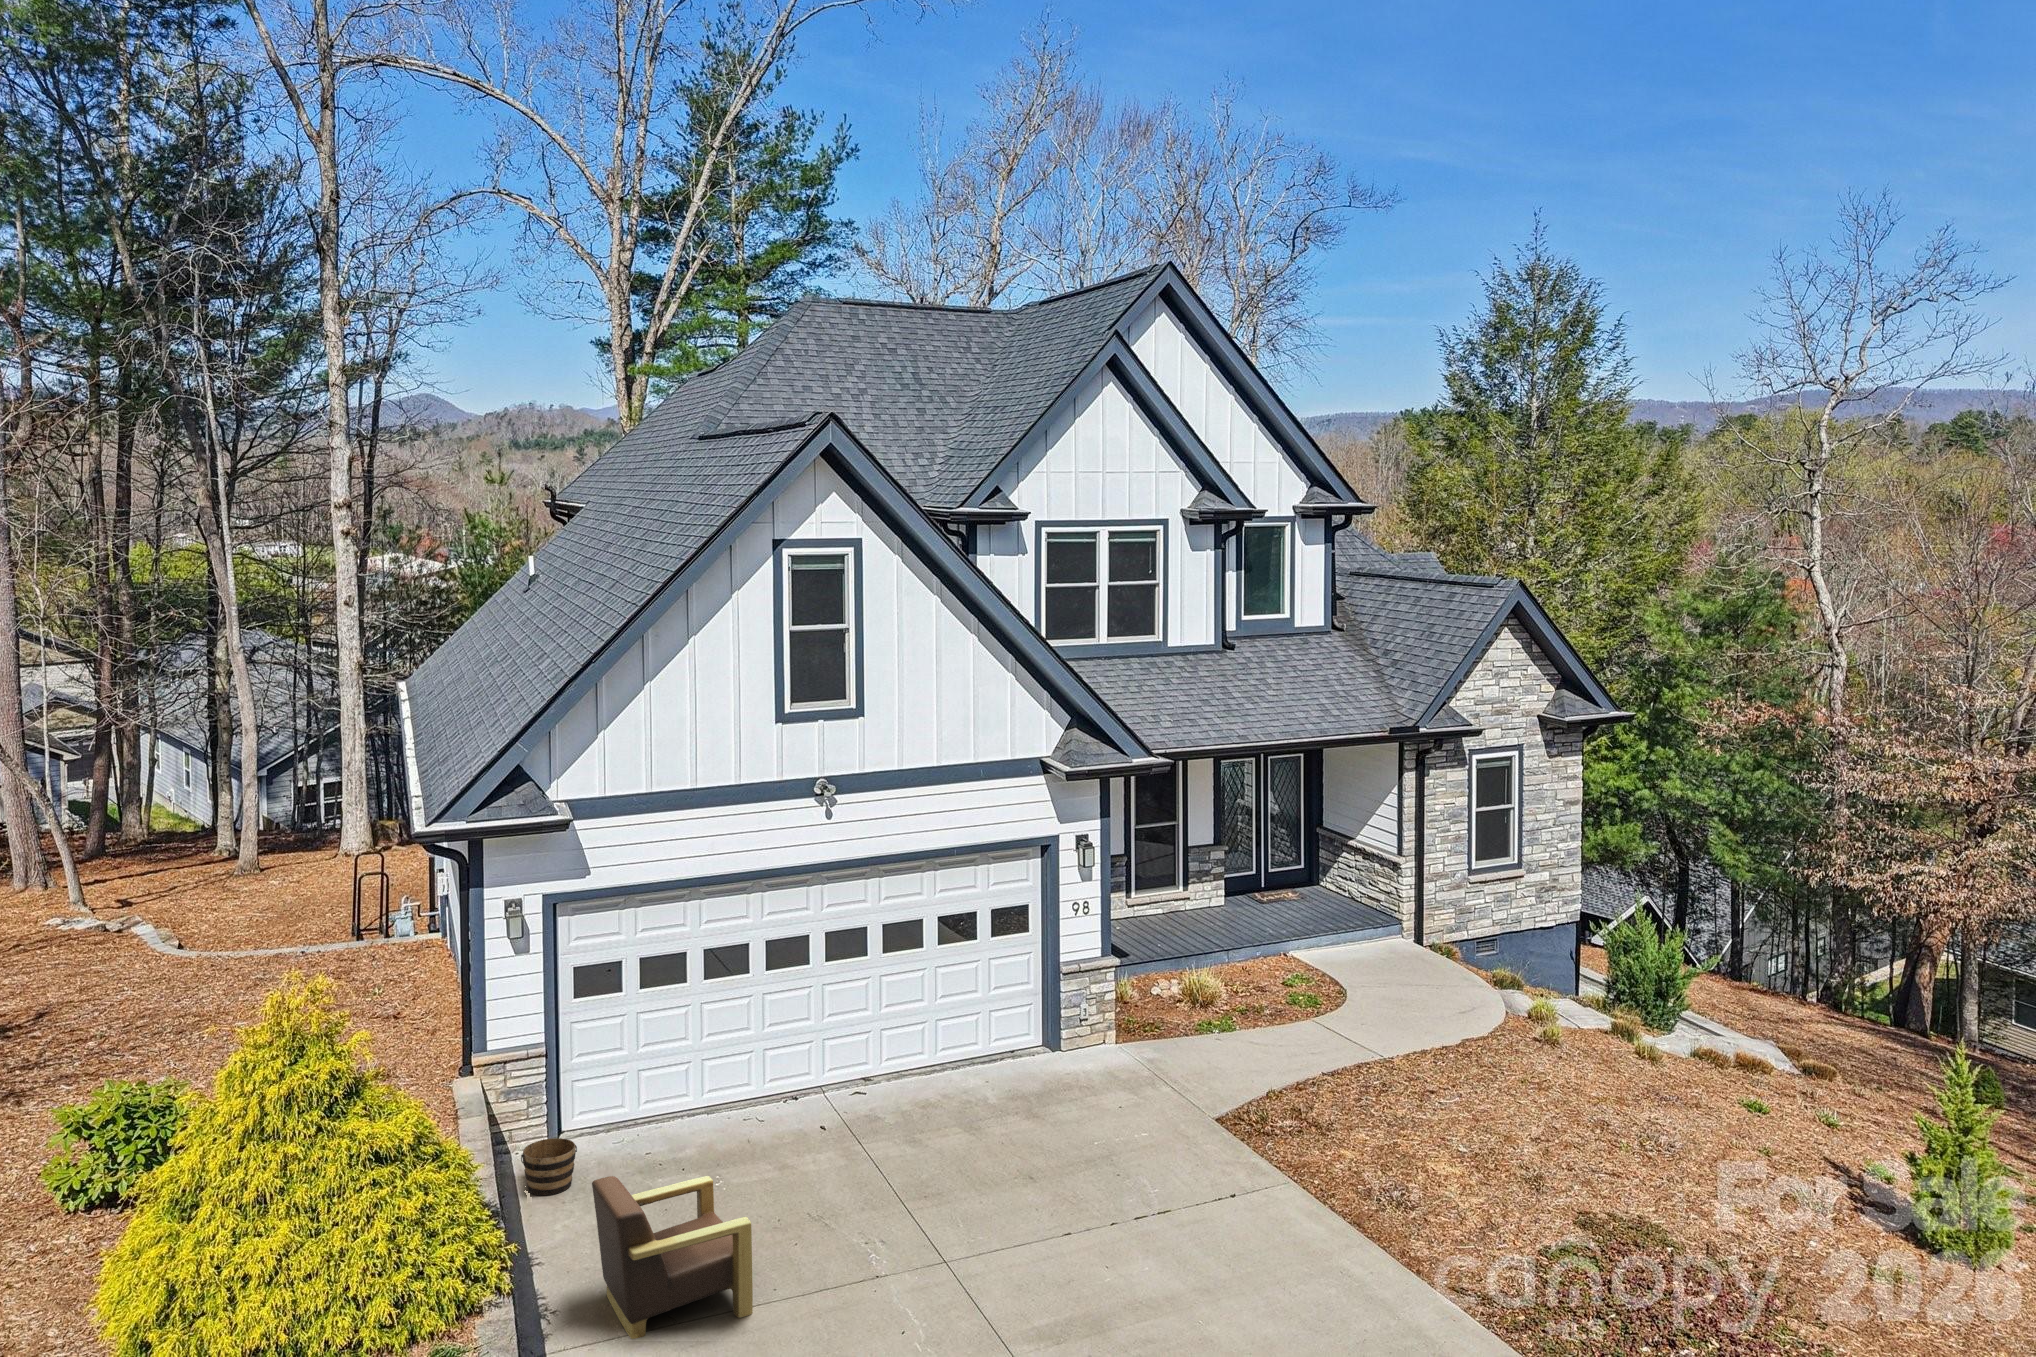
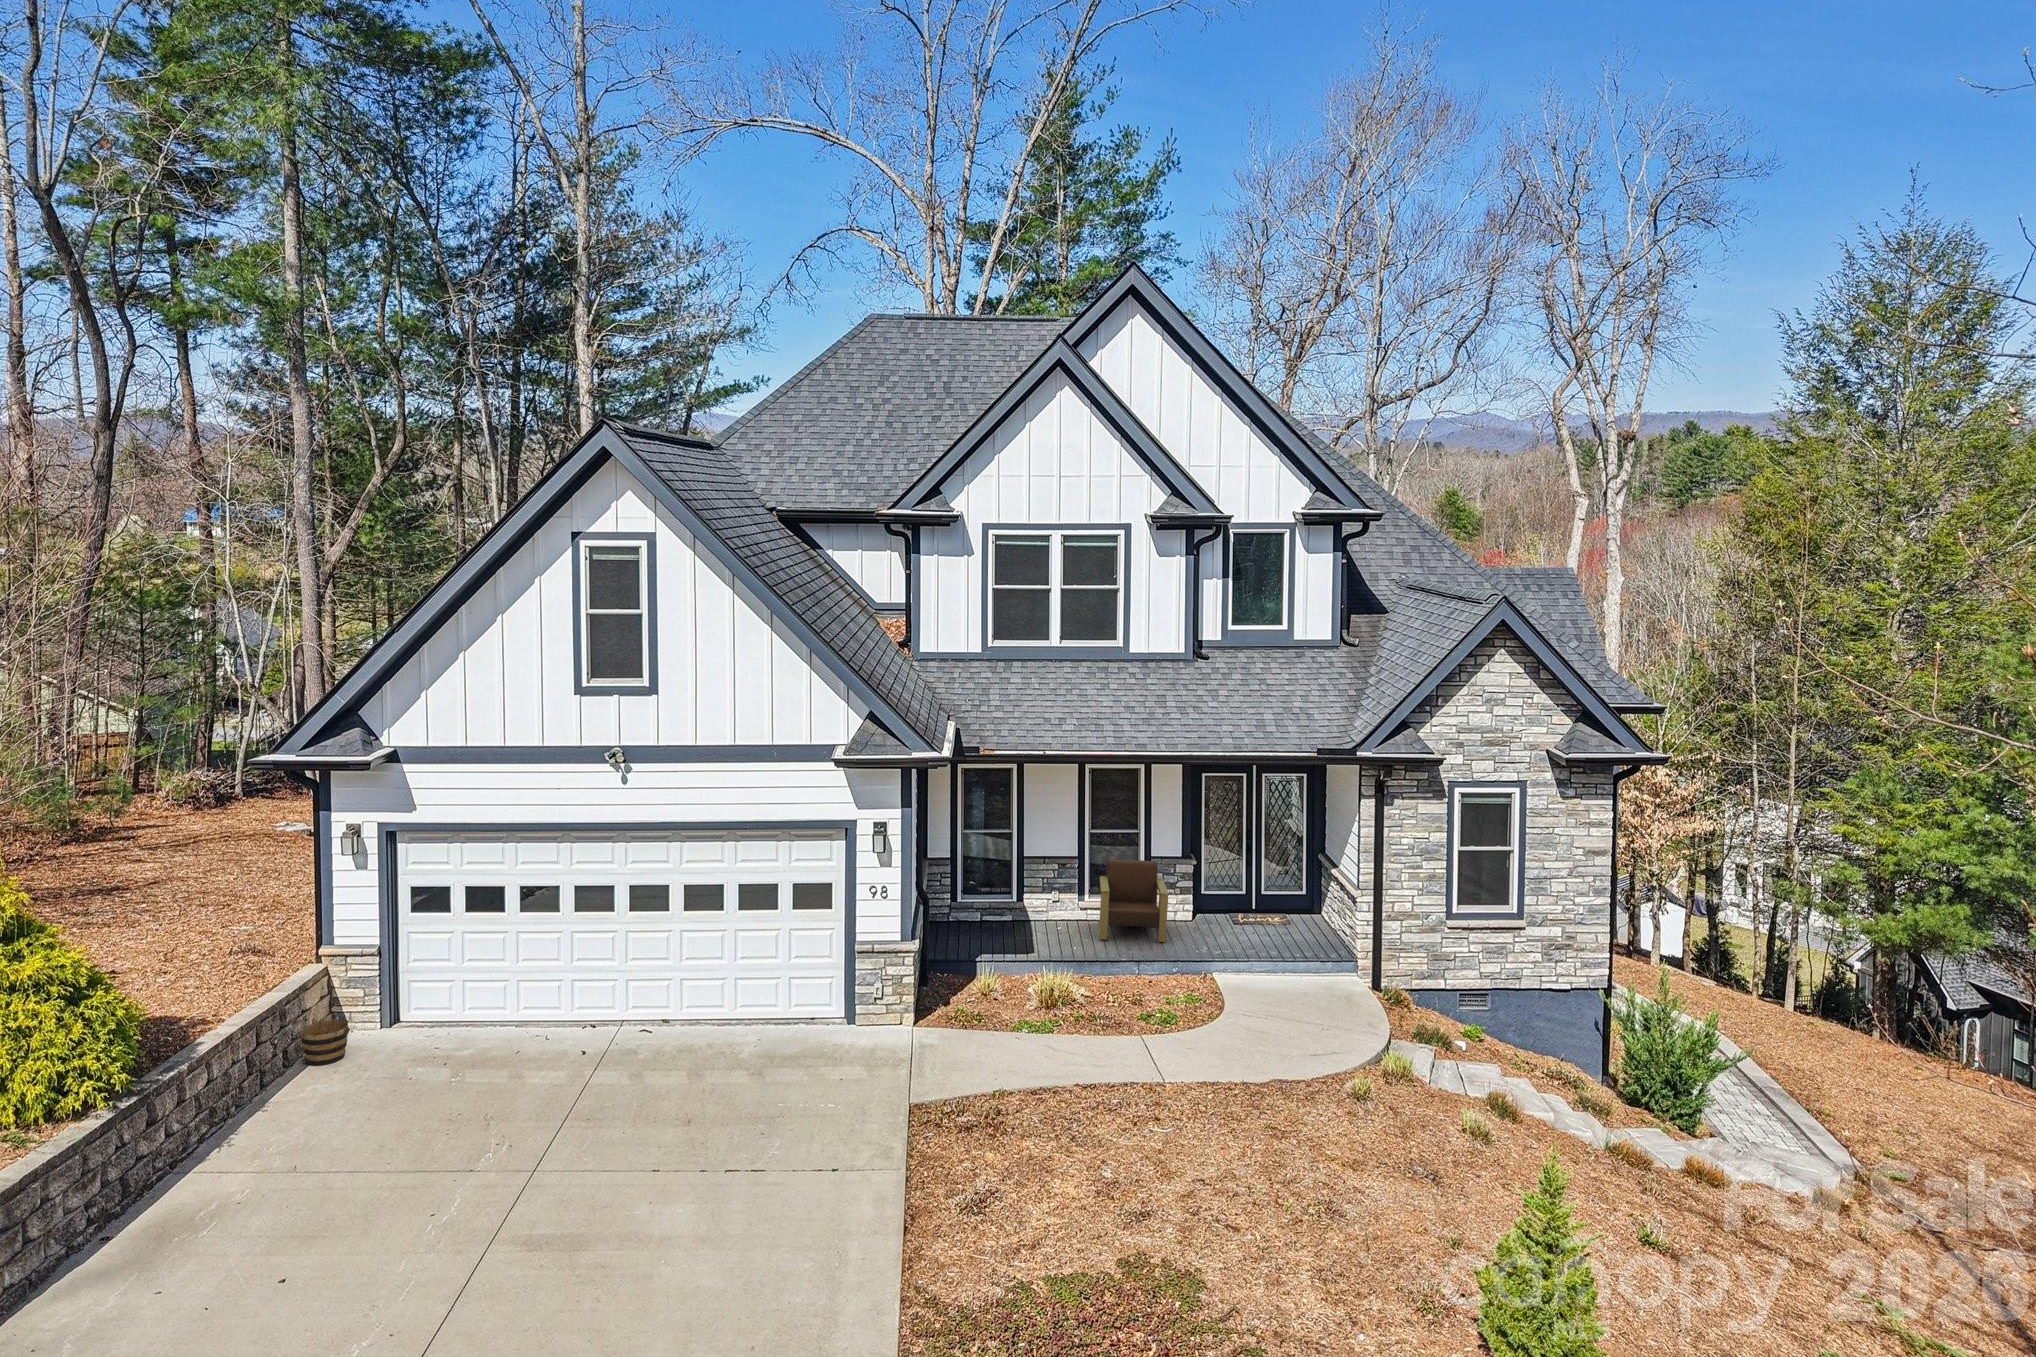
armchair: present [592,1176,753,1339] -> present [1099,859,1168,942]

